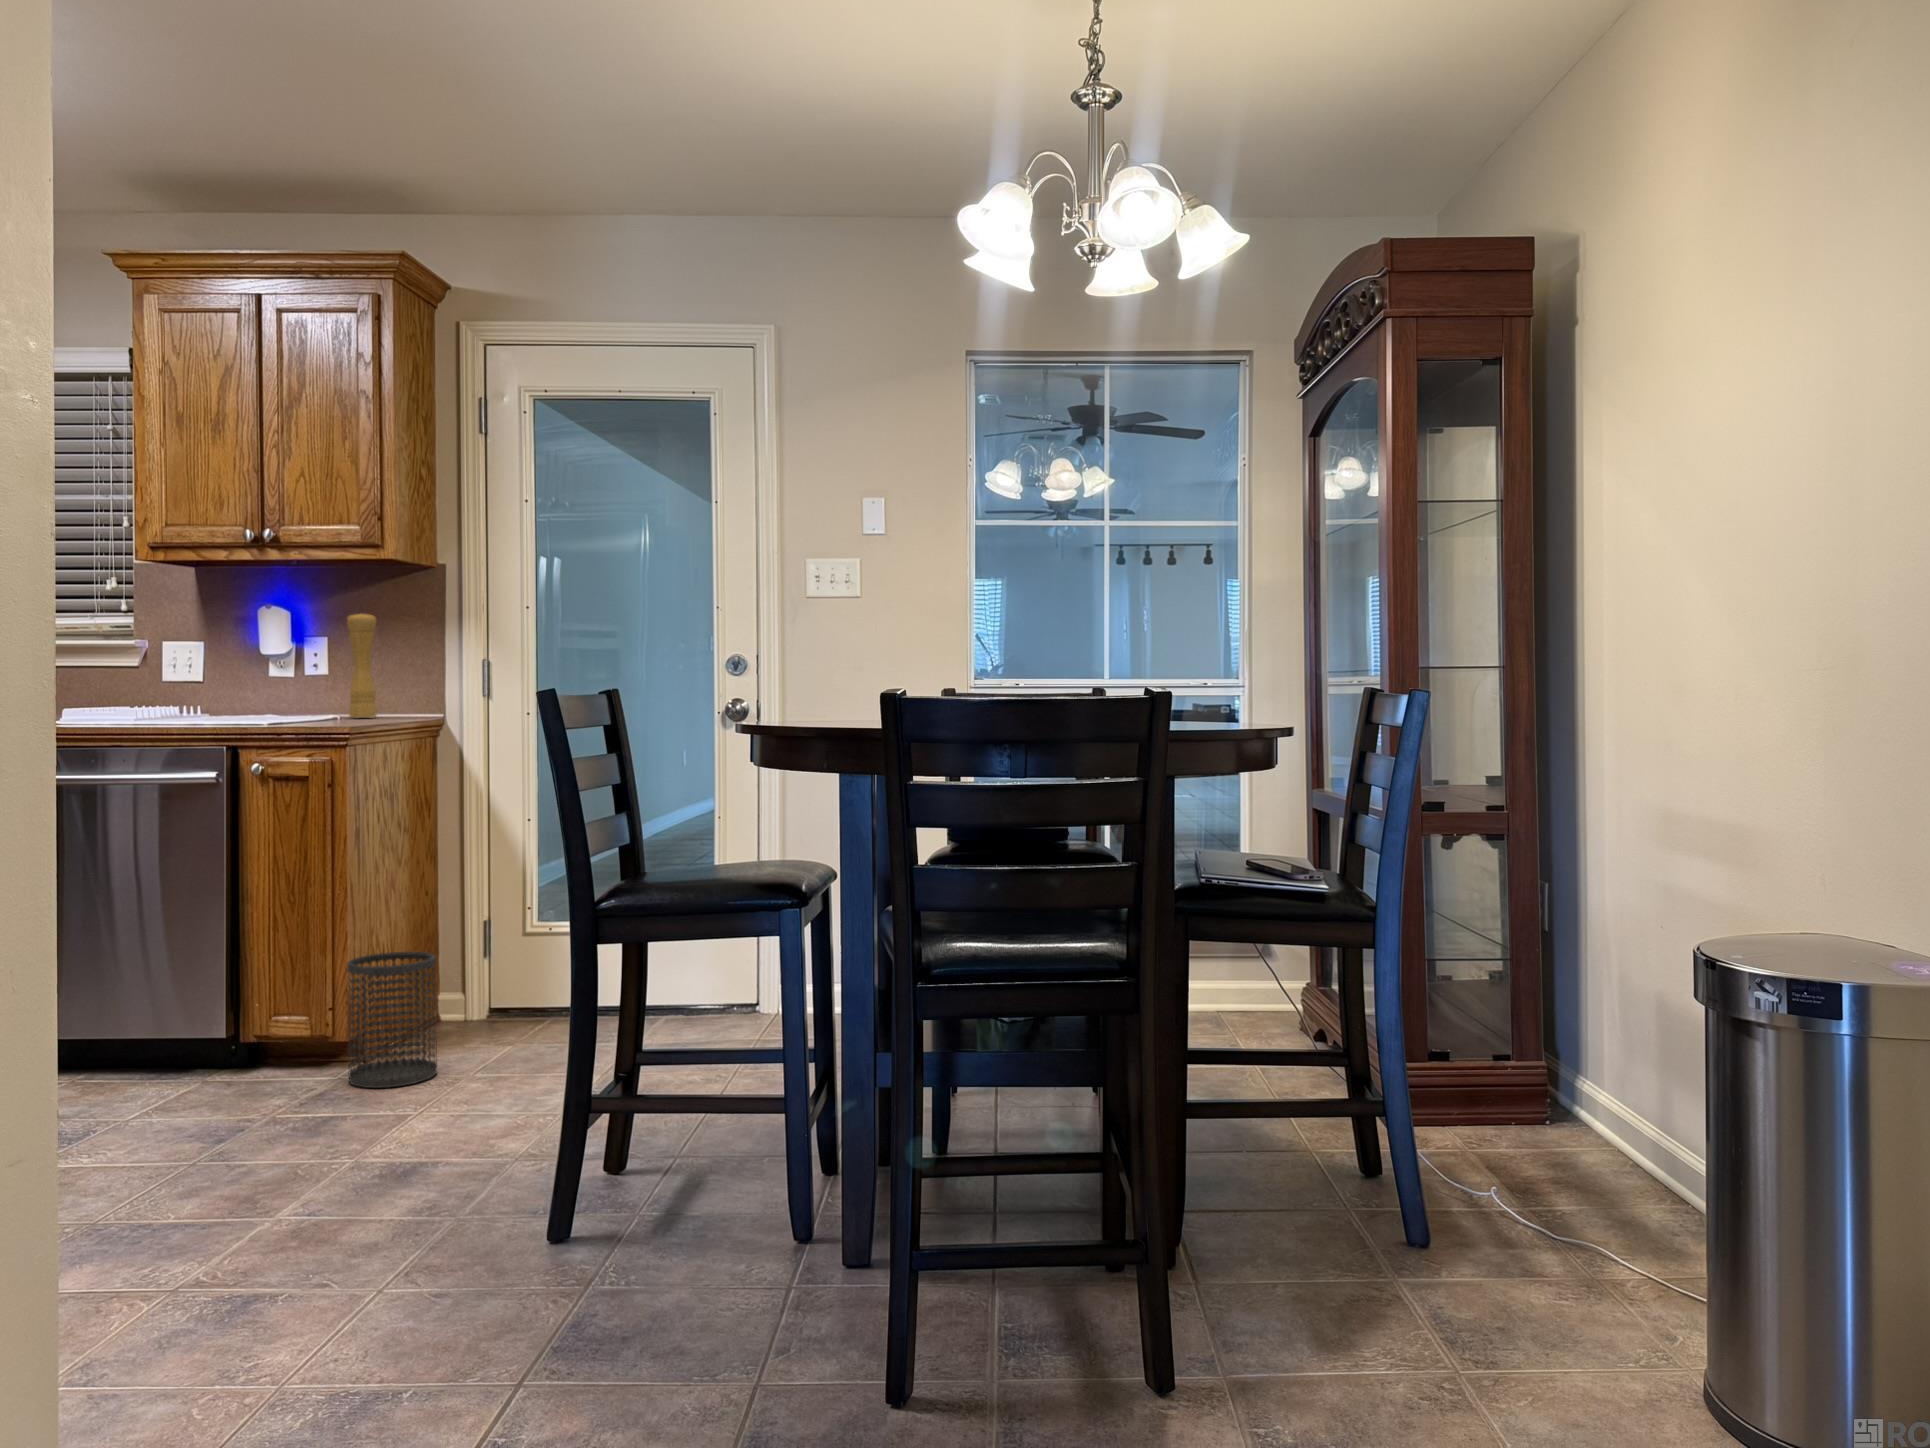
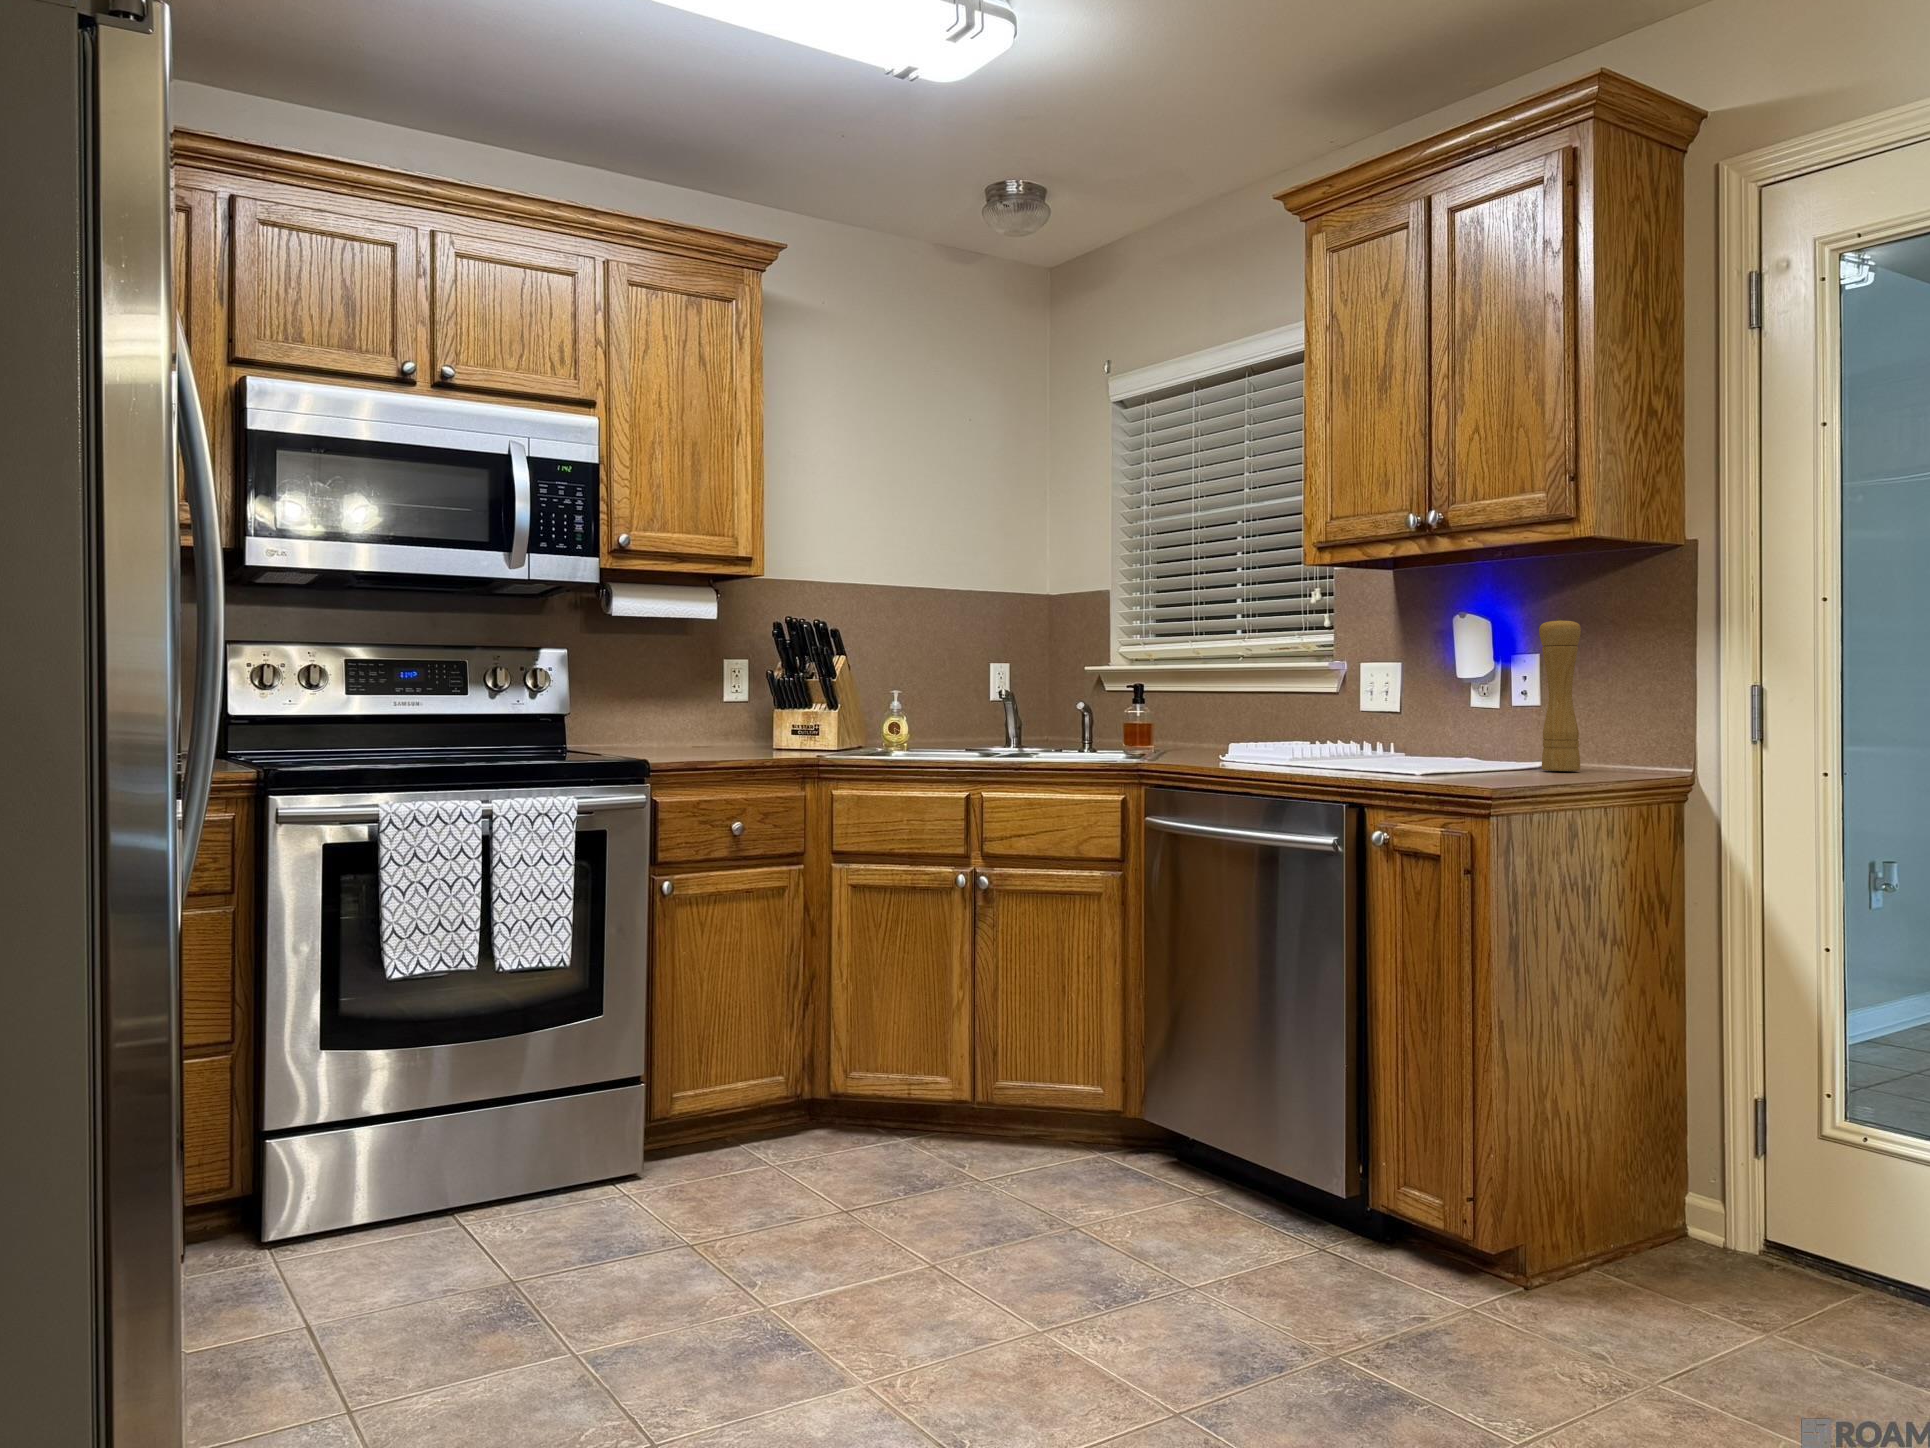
wastebasket: present [347,952,437,1088] -> none [1473,1136,1610,1368]

